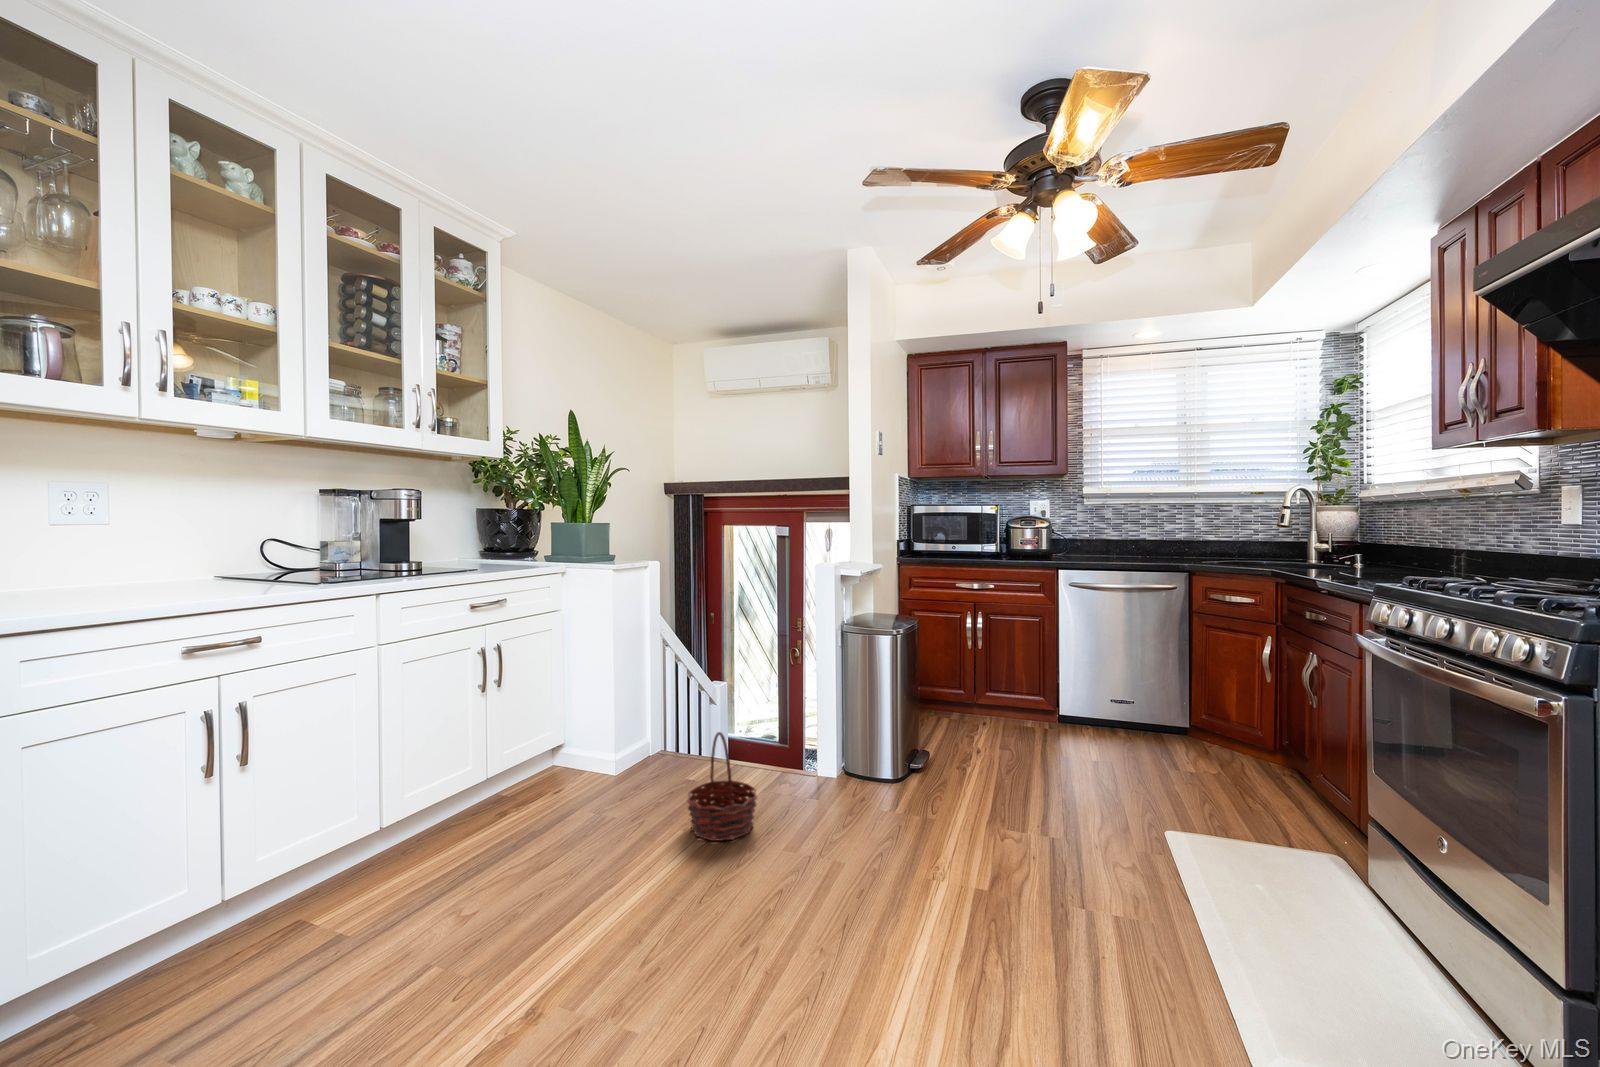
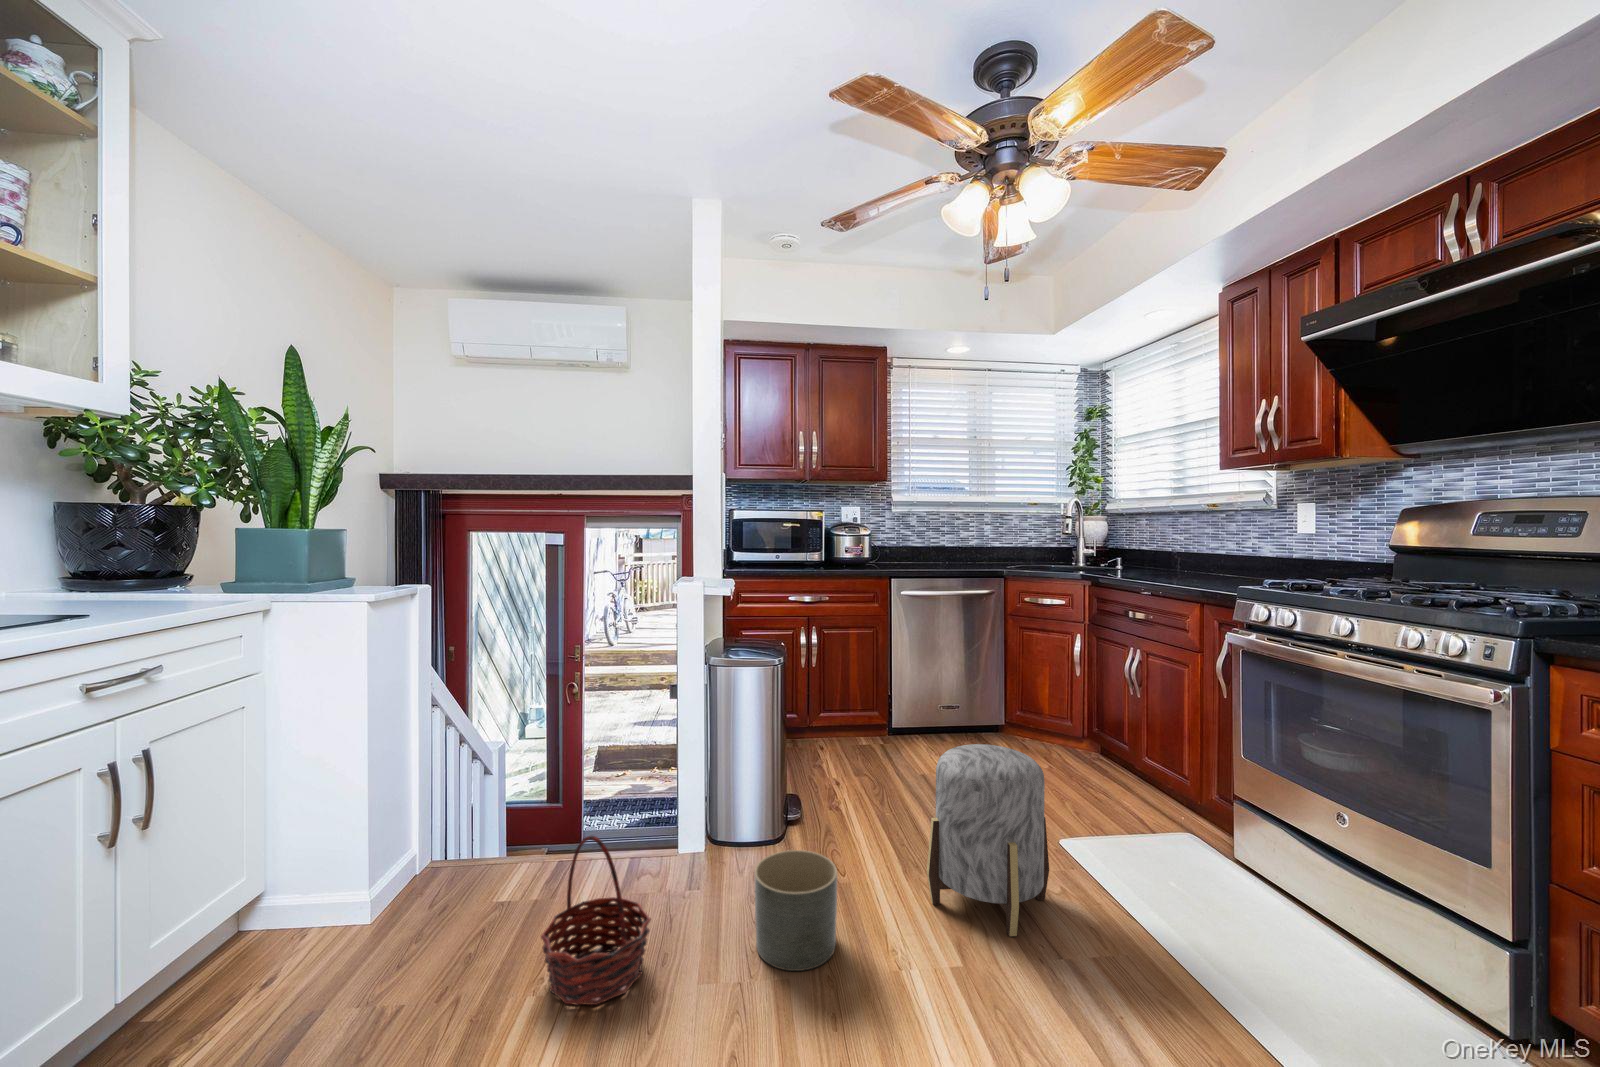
stool: none [987,715,1104,878] -> present [927,744,1049,936]
planter: none [829,773,894,857] -> present [755,850,837,971]

